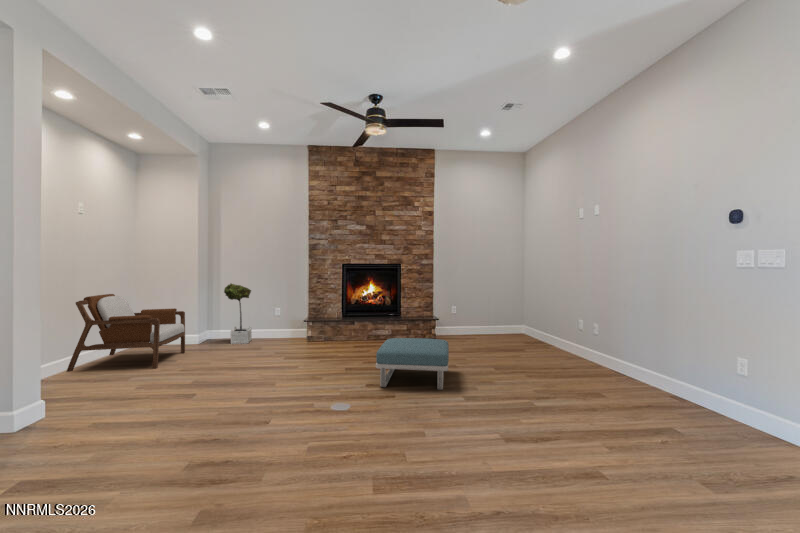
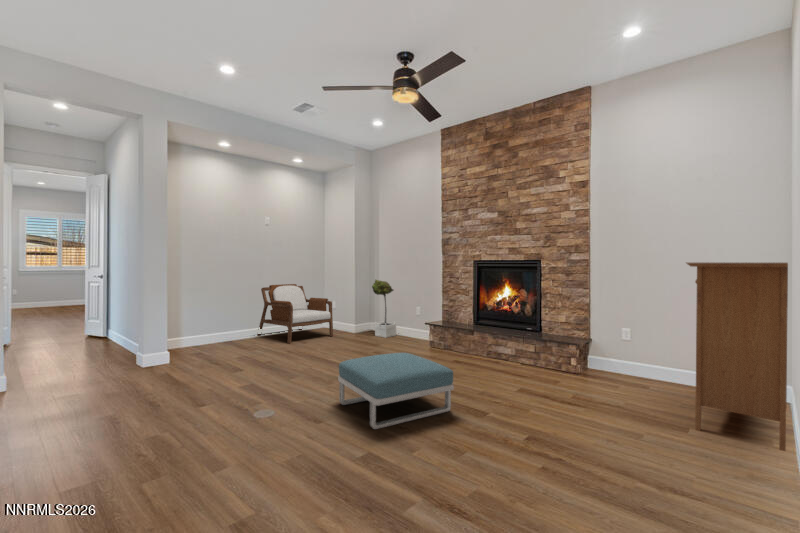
console table: none [494,266,558,349] -> present [687,262,788,451]

